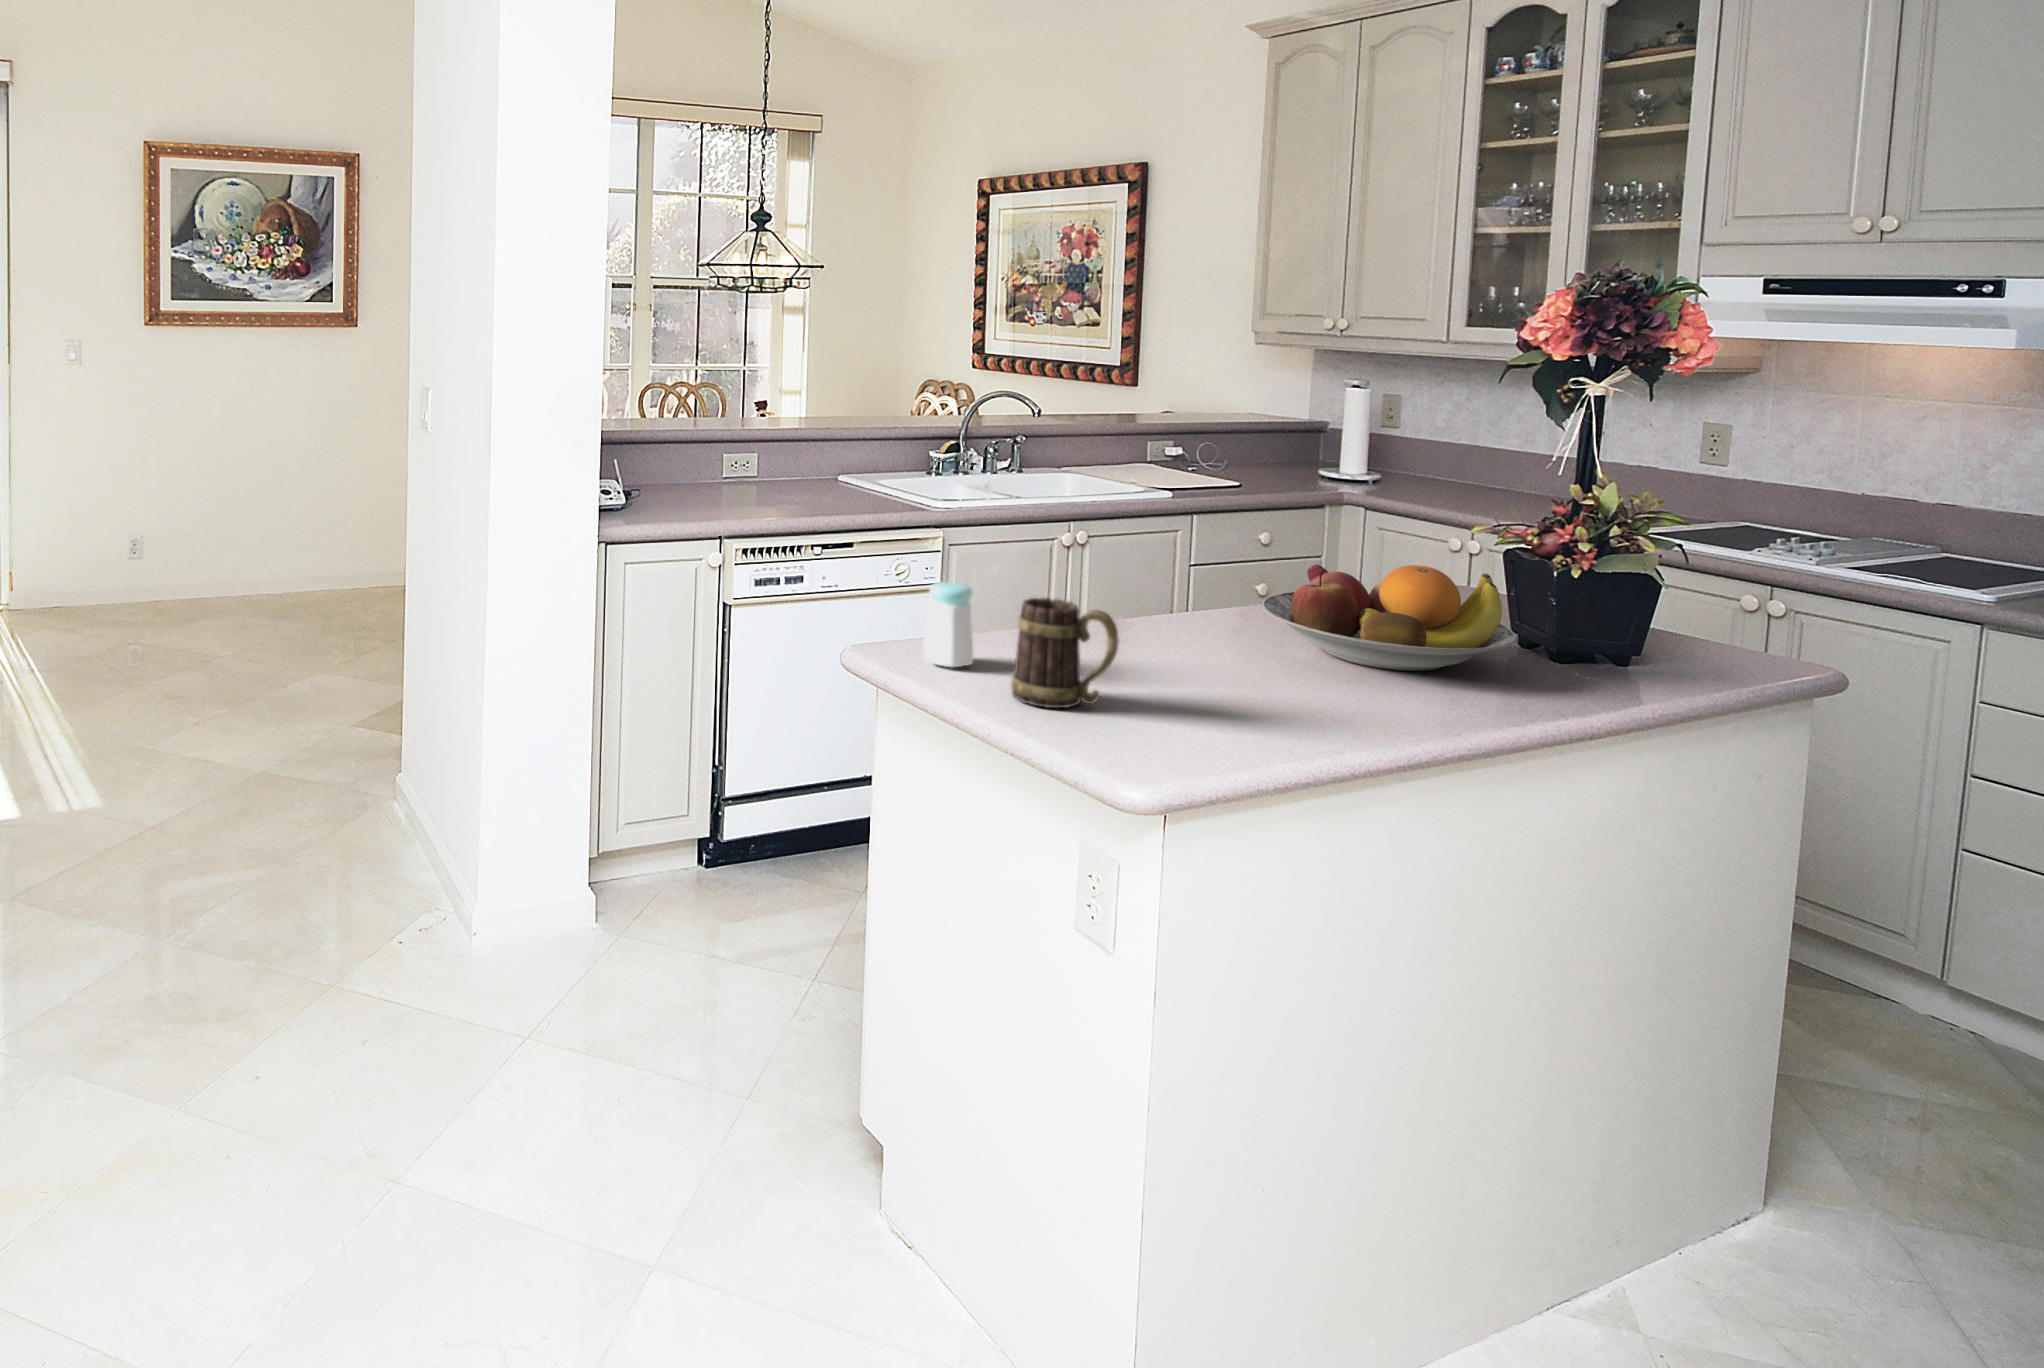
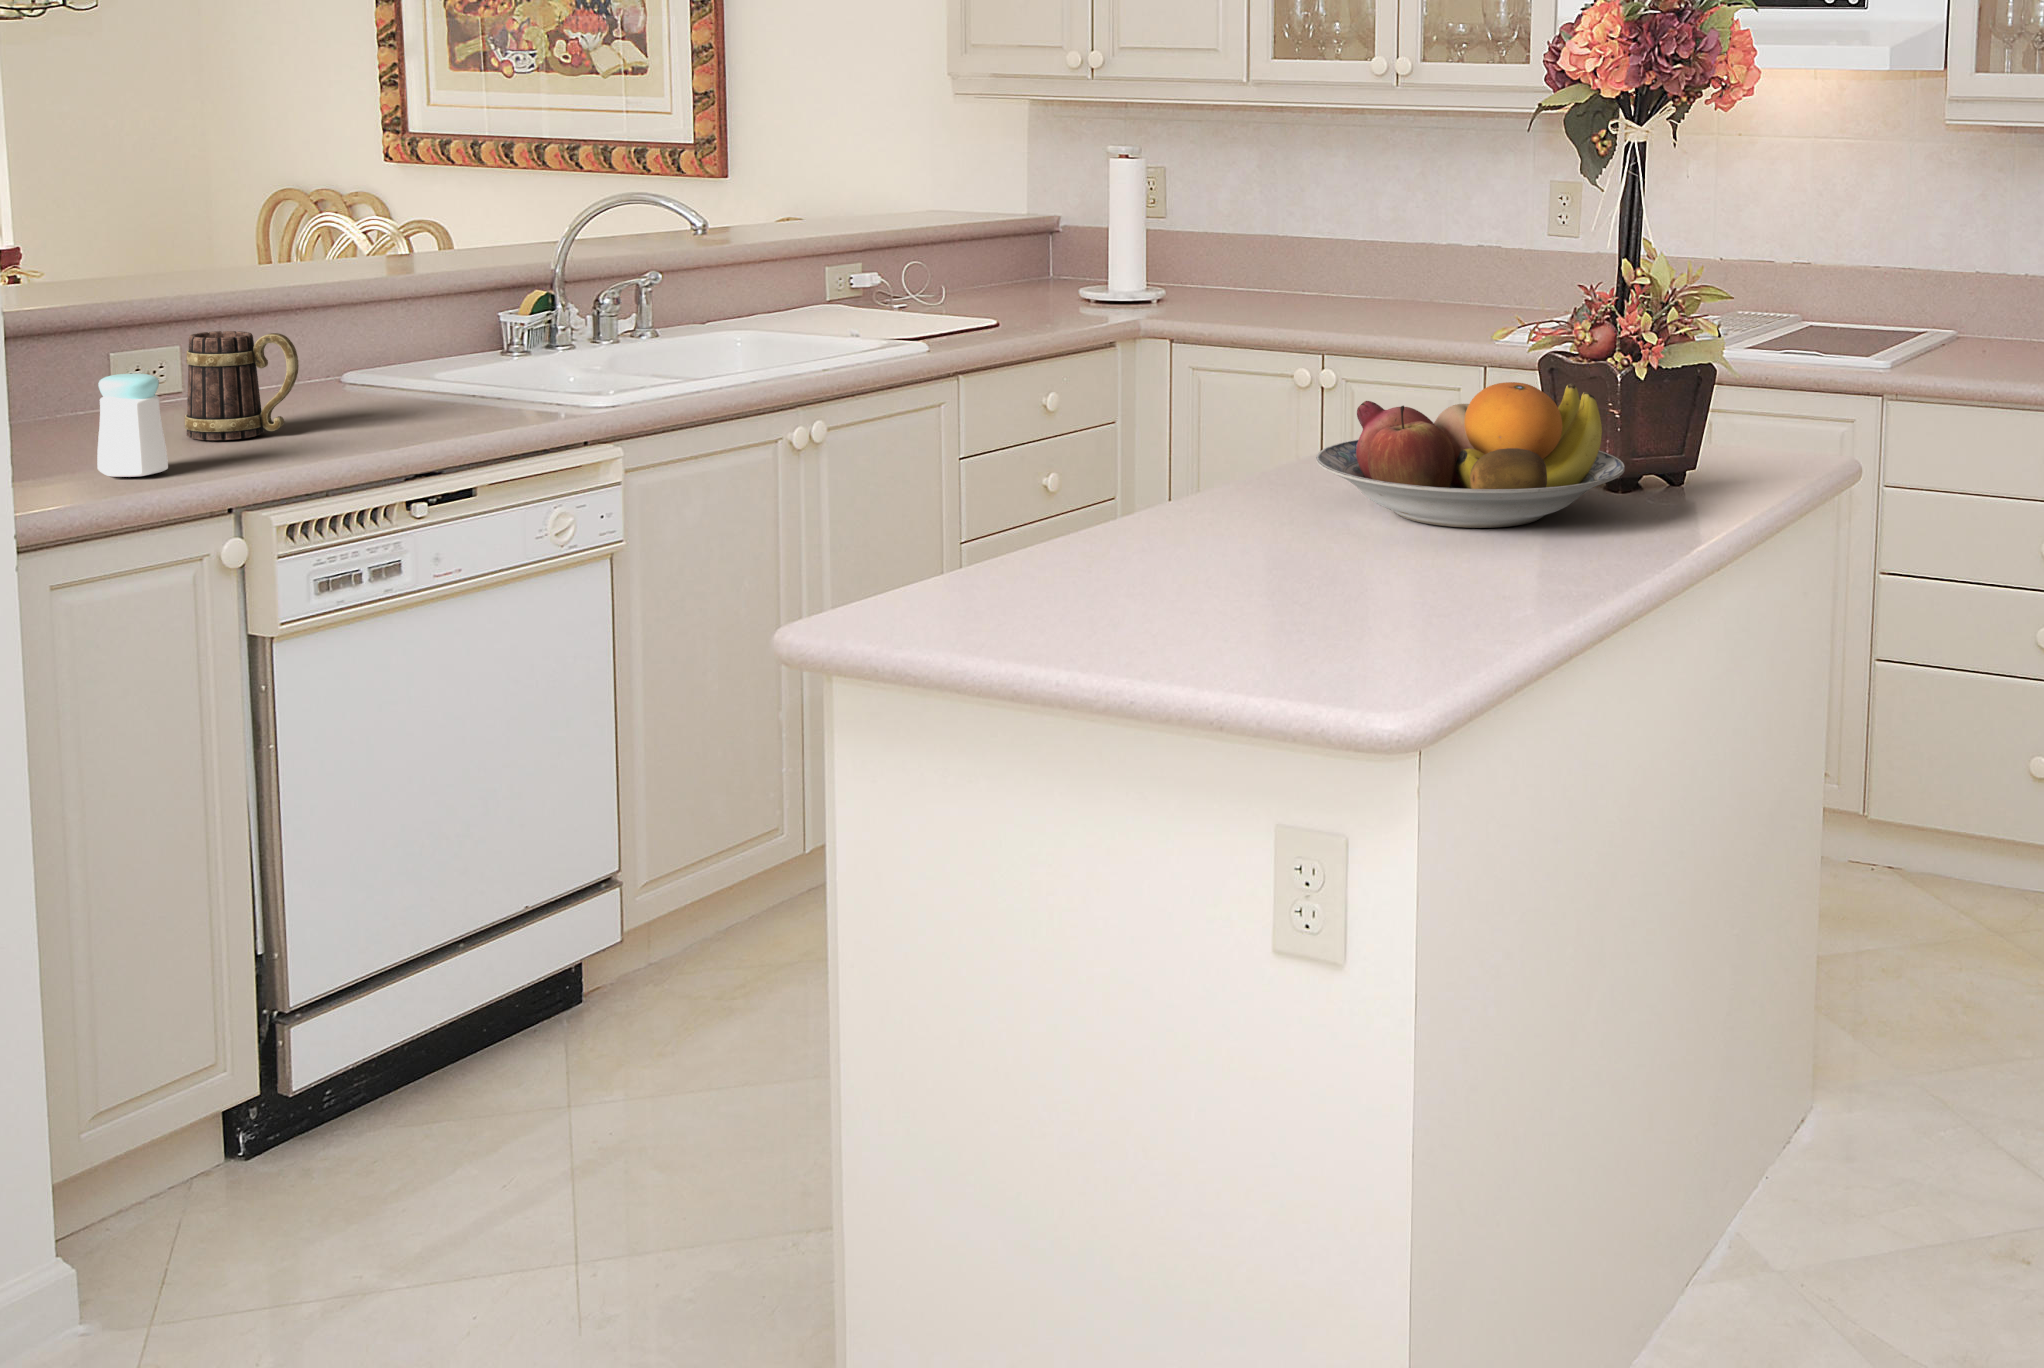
salt shaker: present [923,582,973,667] -> present [97,374,168,477]
mug: present [1011,598,1119,708] -> present [185,331,299,440]

